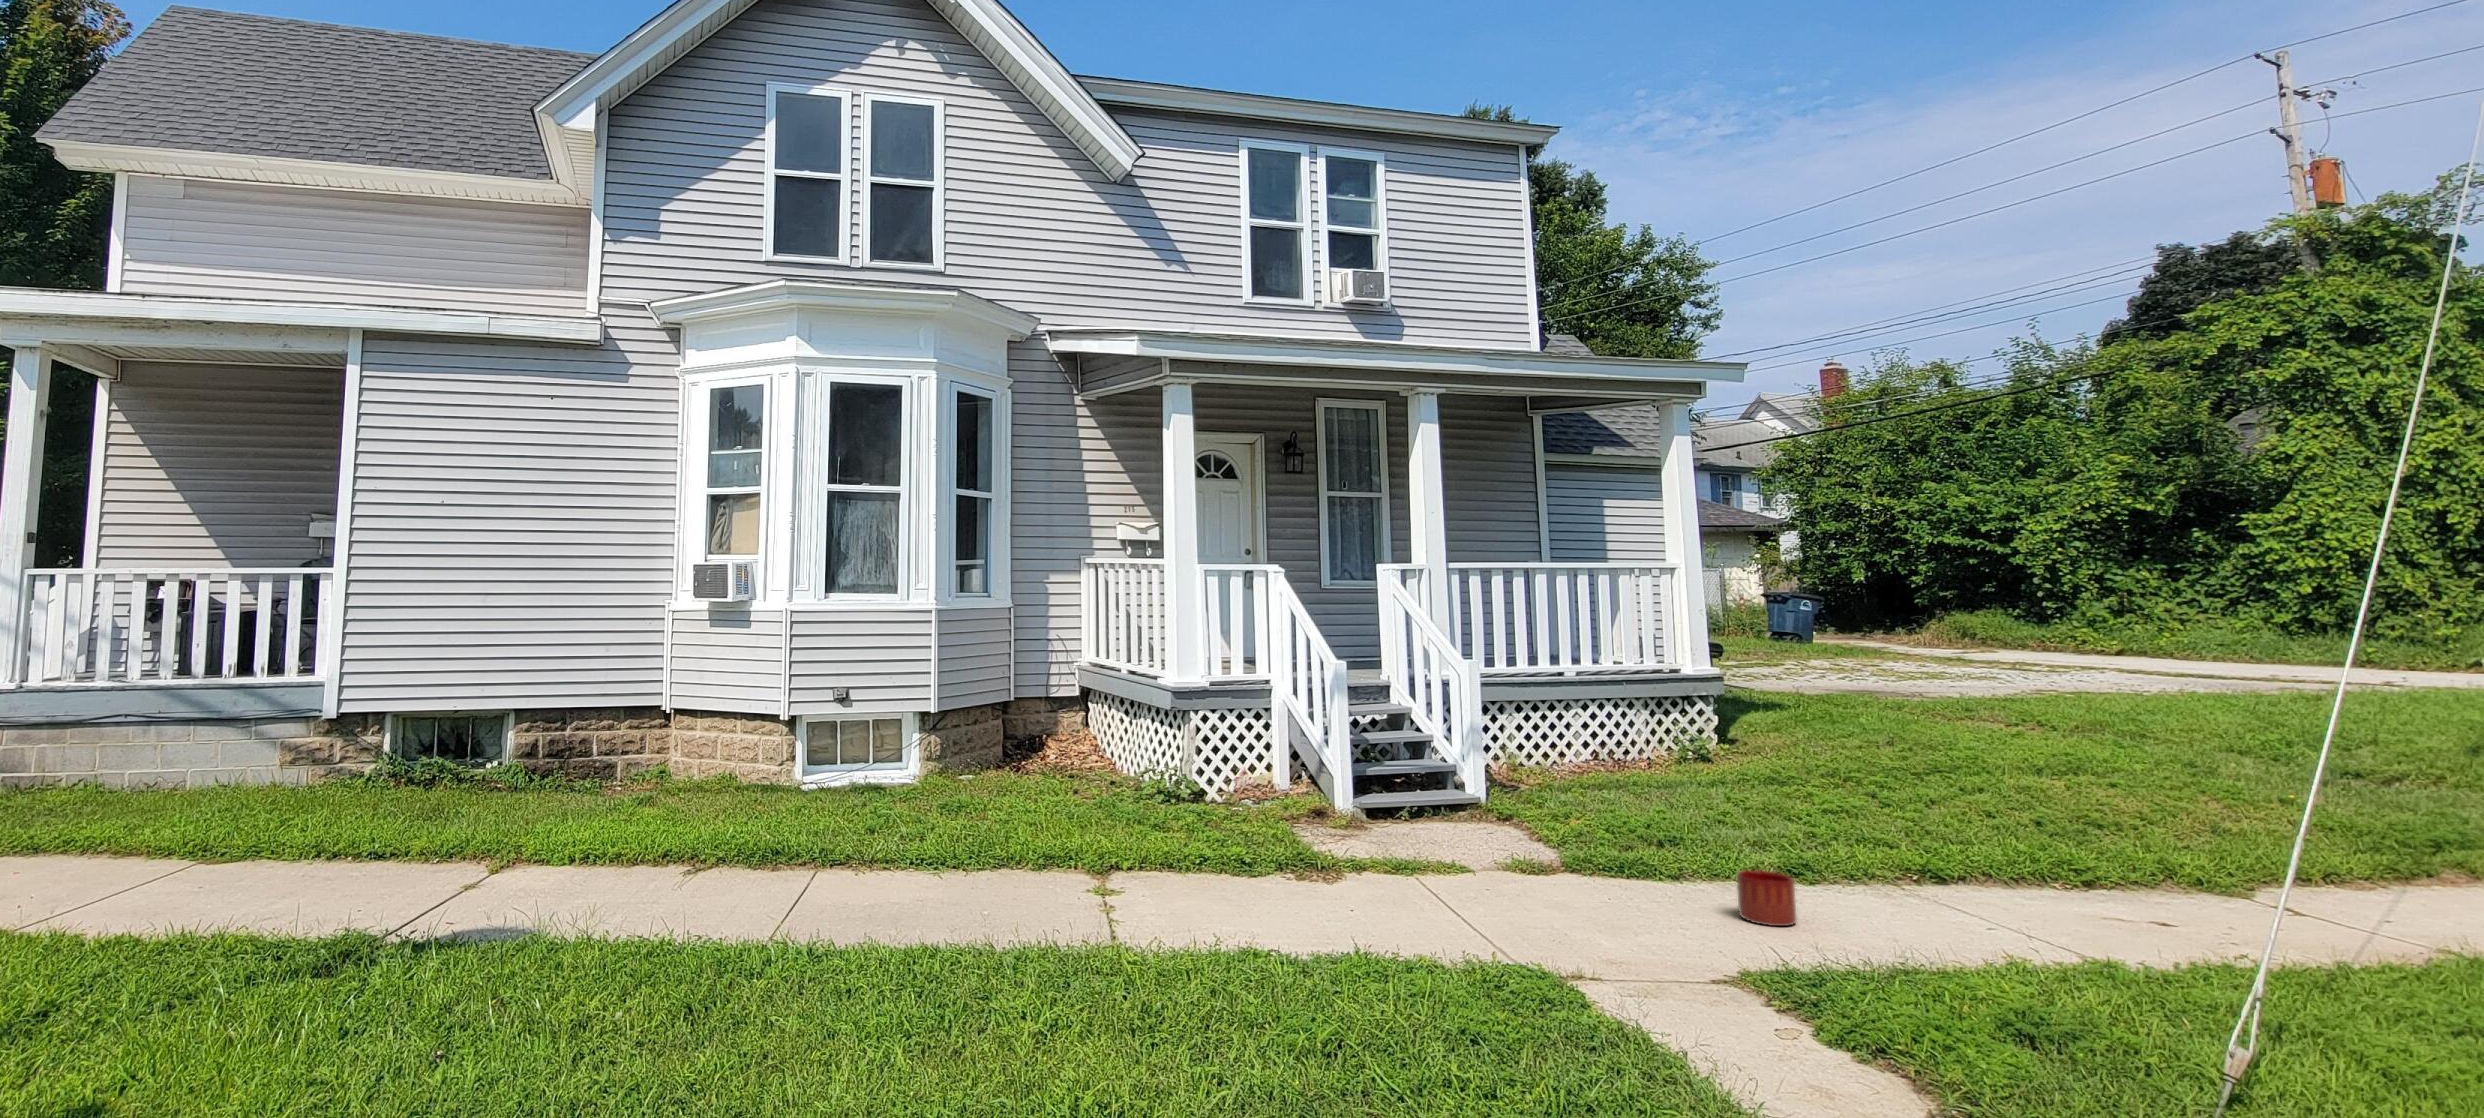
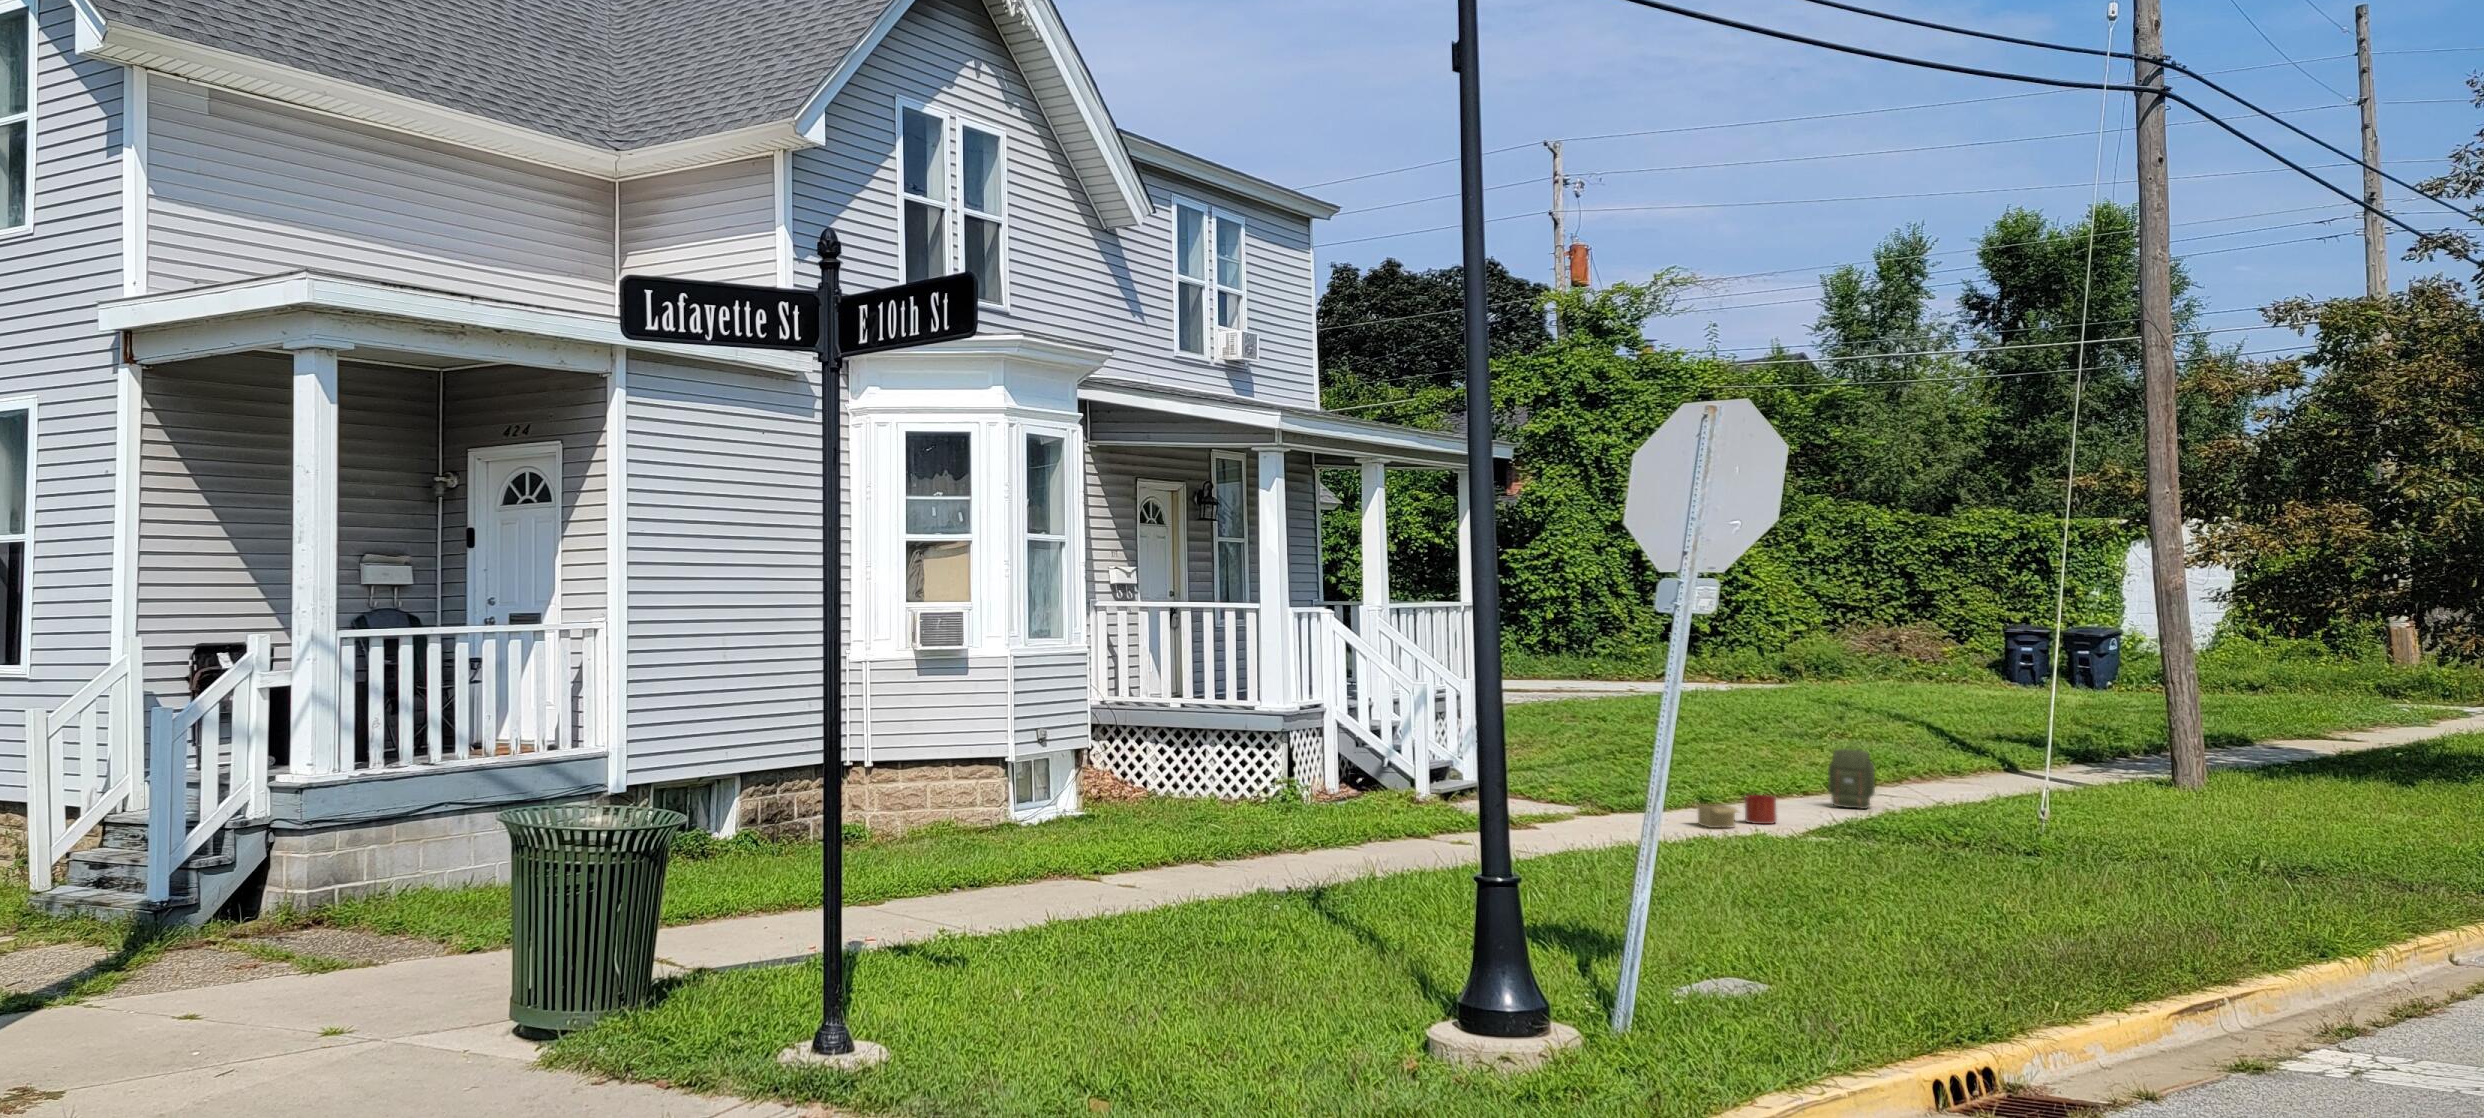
backpack: none [2038,809,2140,924] -> present [1828,749,1875,809]
cardboard box: none [1628,874,1682,922] -> present [1697,805,1738,828]

